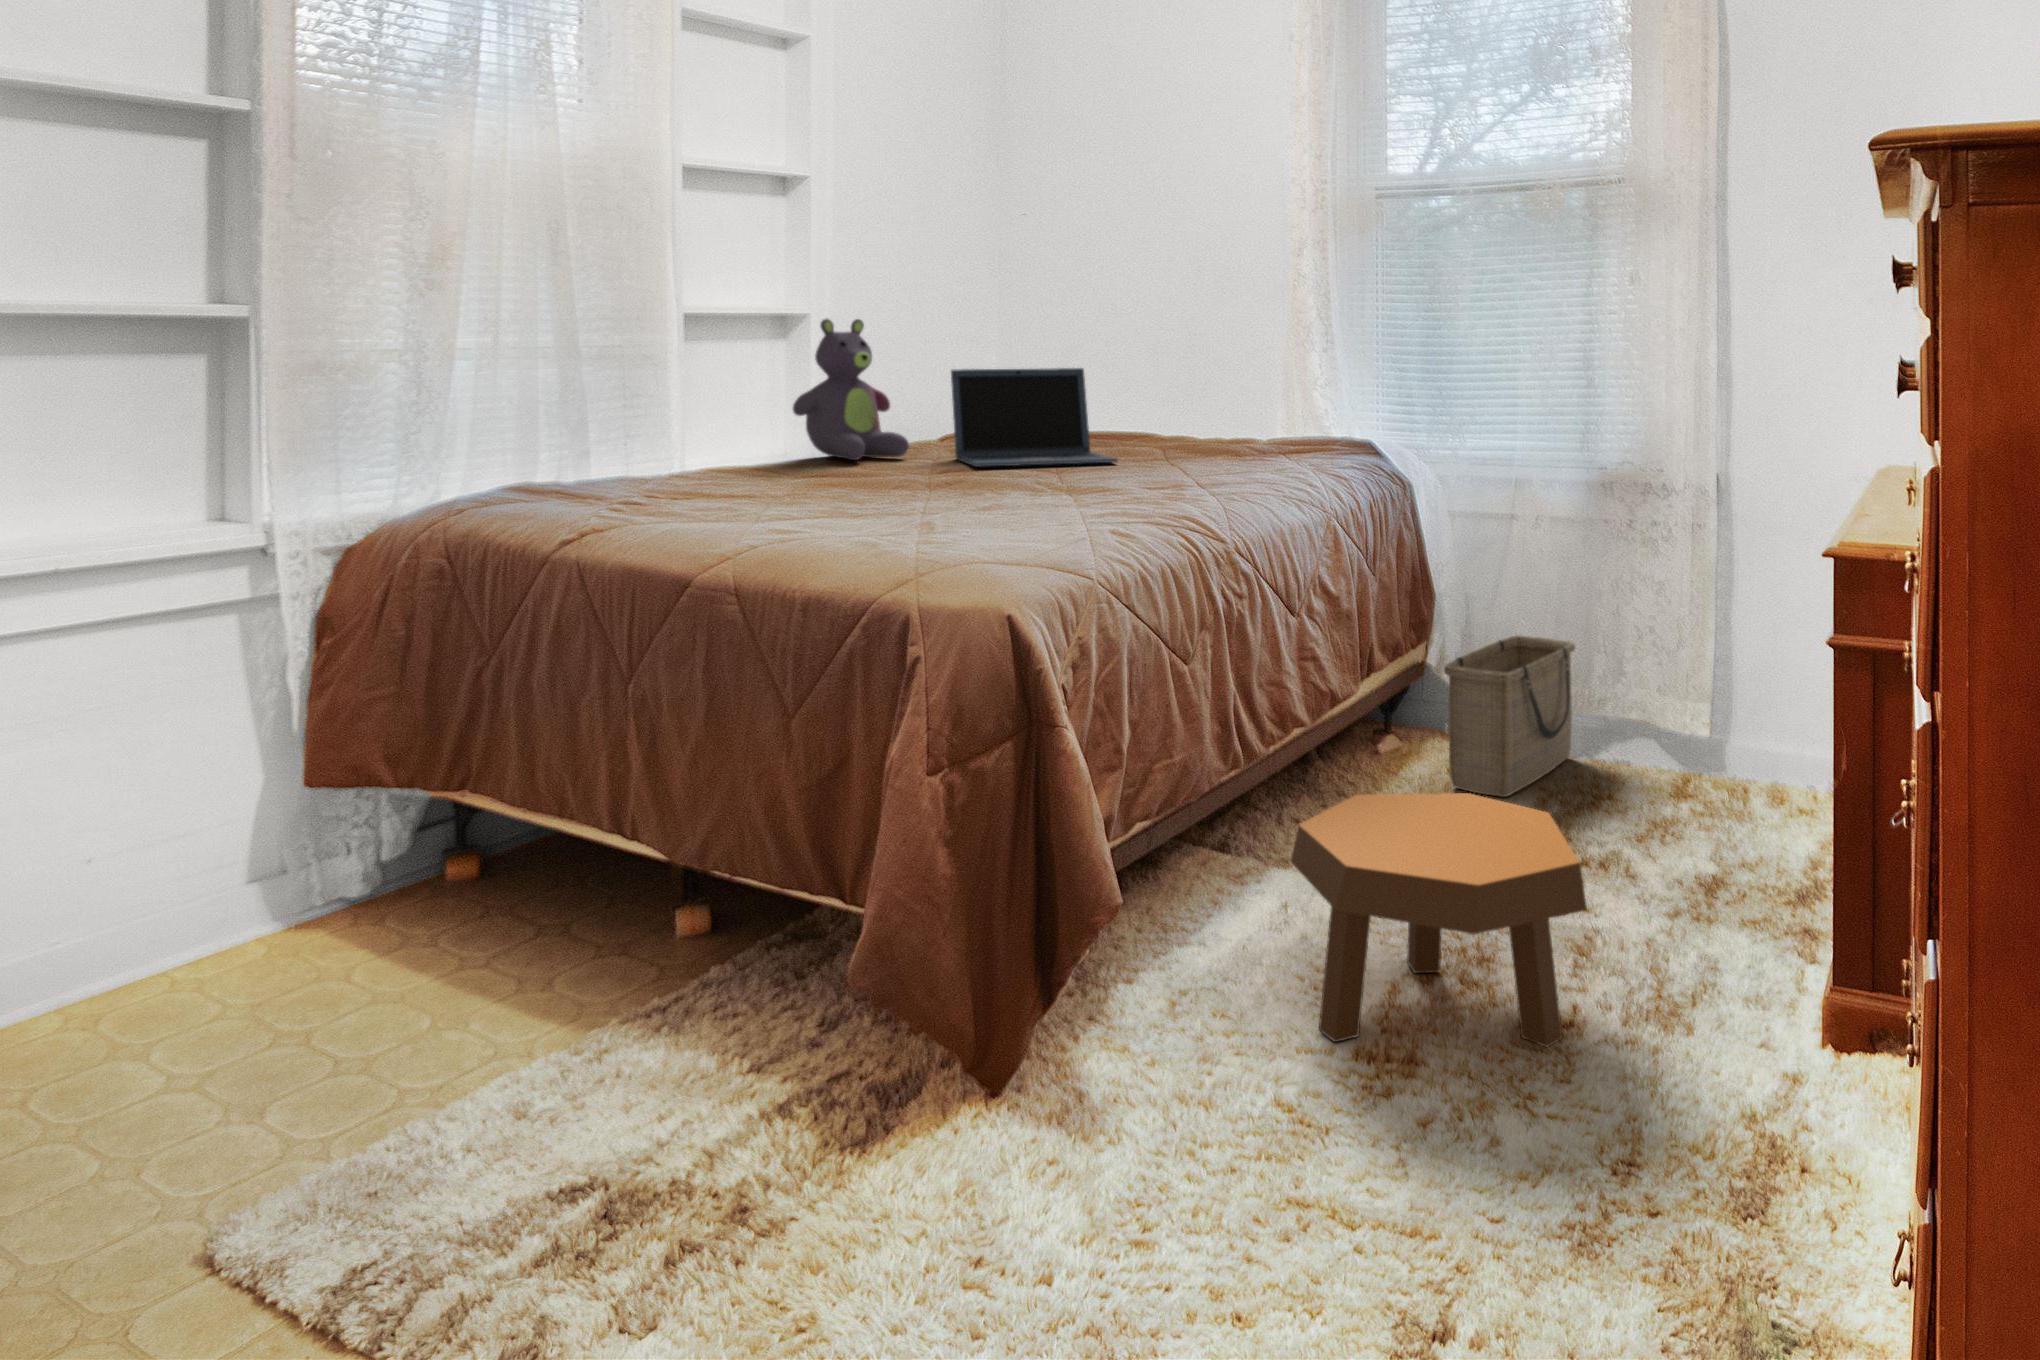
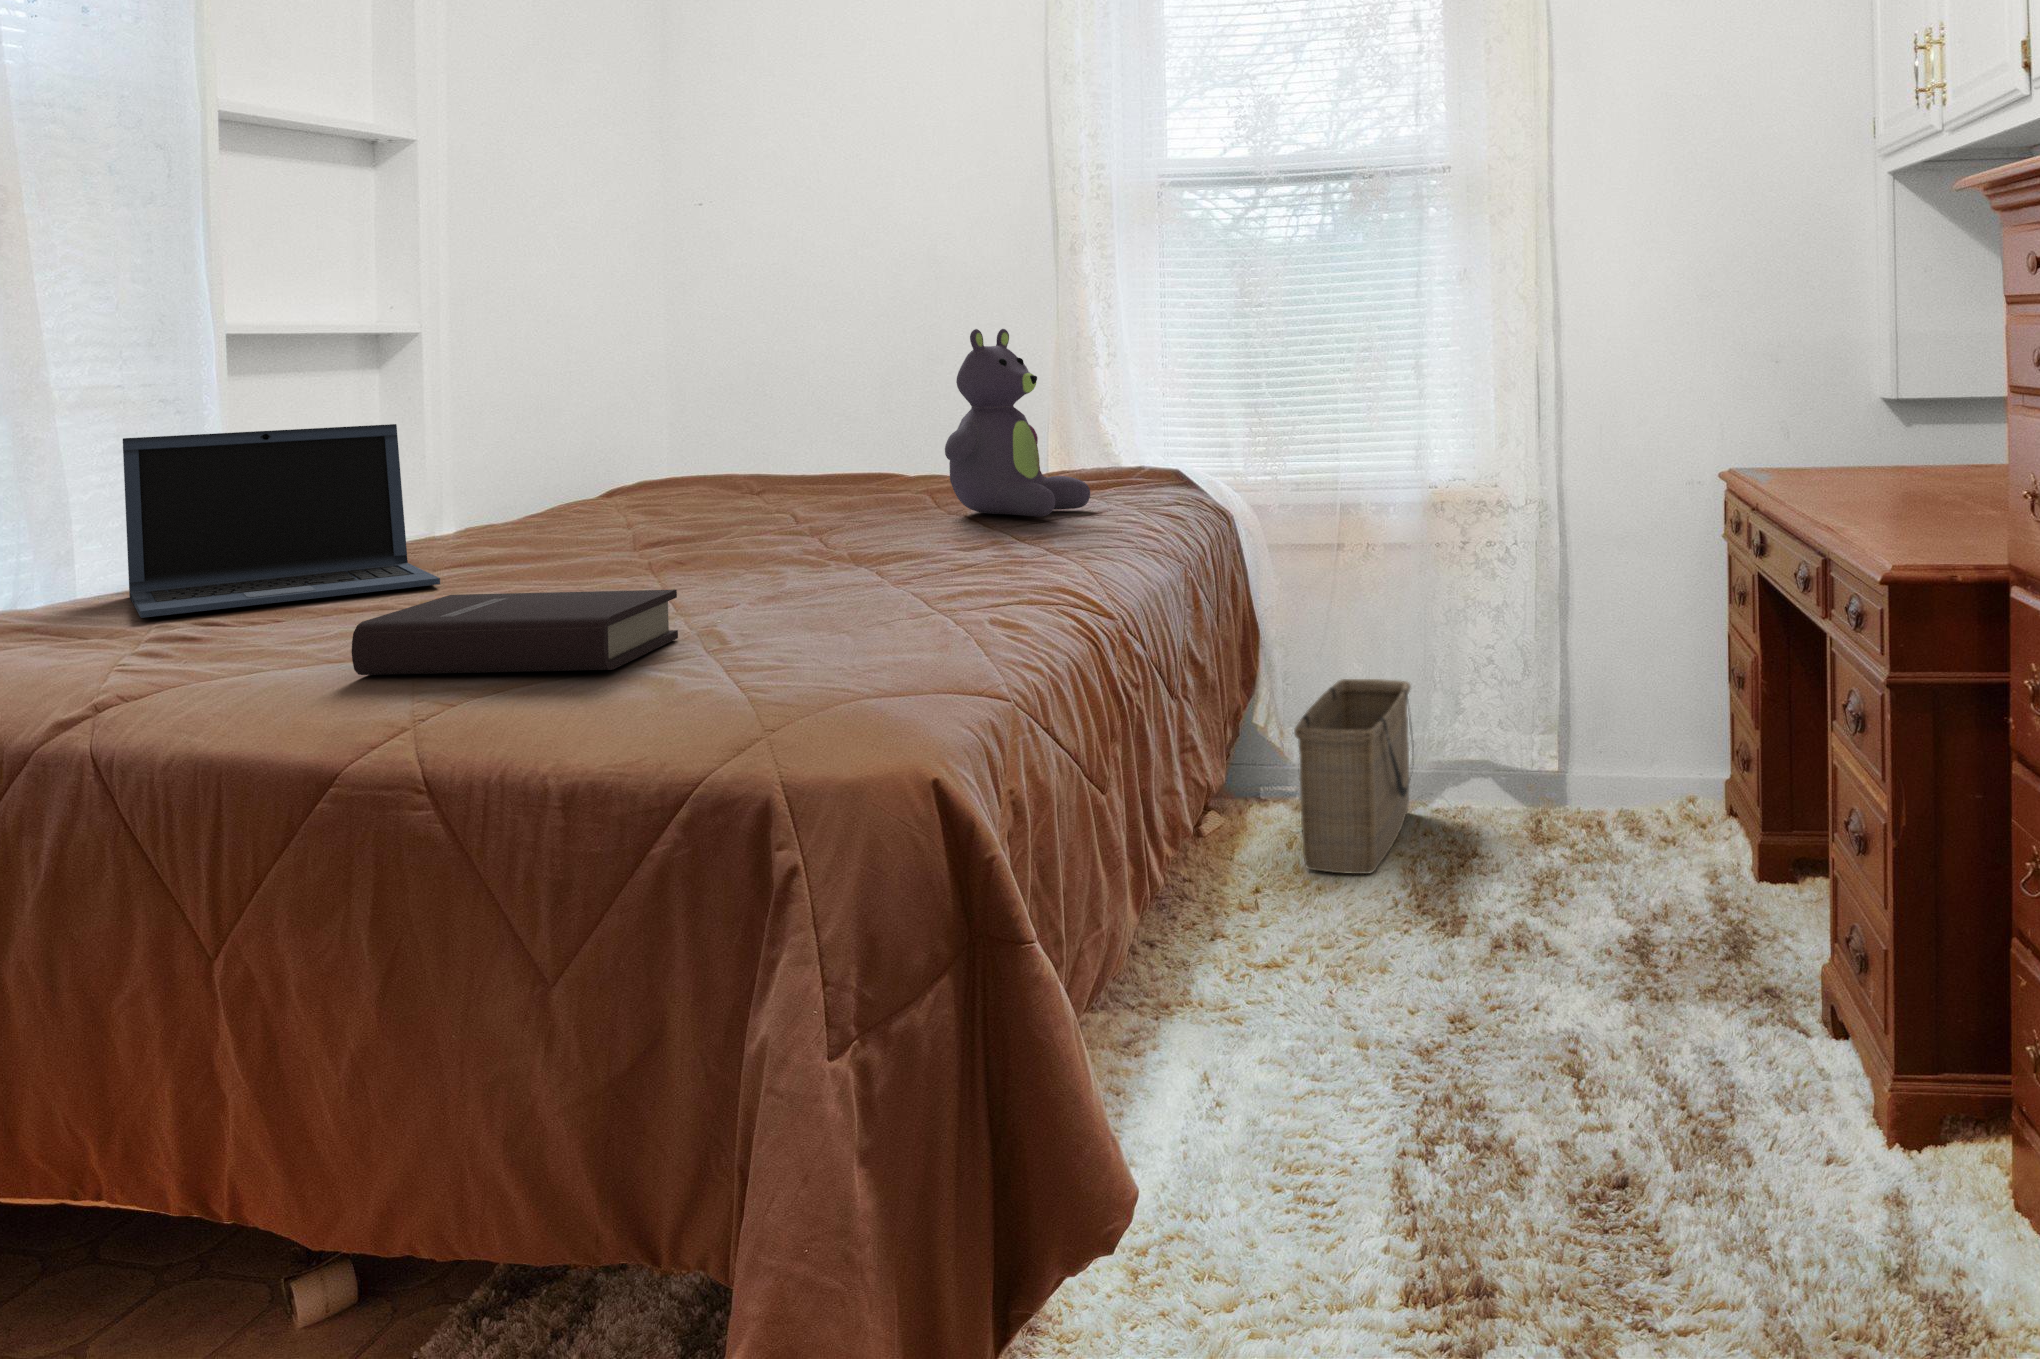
stuffed bear: present [793,318,909,460] -> present [945,329,1090,517]
laptop: present [951,368,1118,467] -> present [123,424,440,618]
book: none [703,488,903,539] -> present [352,590,678,675]
footstool: present [1291,793,1587,1047] -> none [1274,905,1660,1283]

